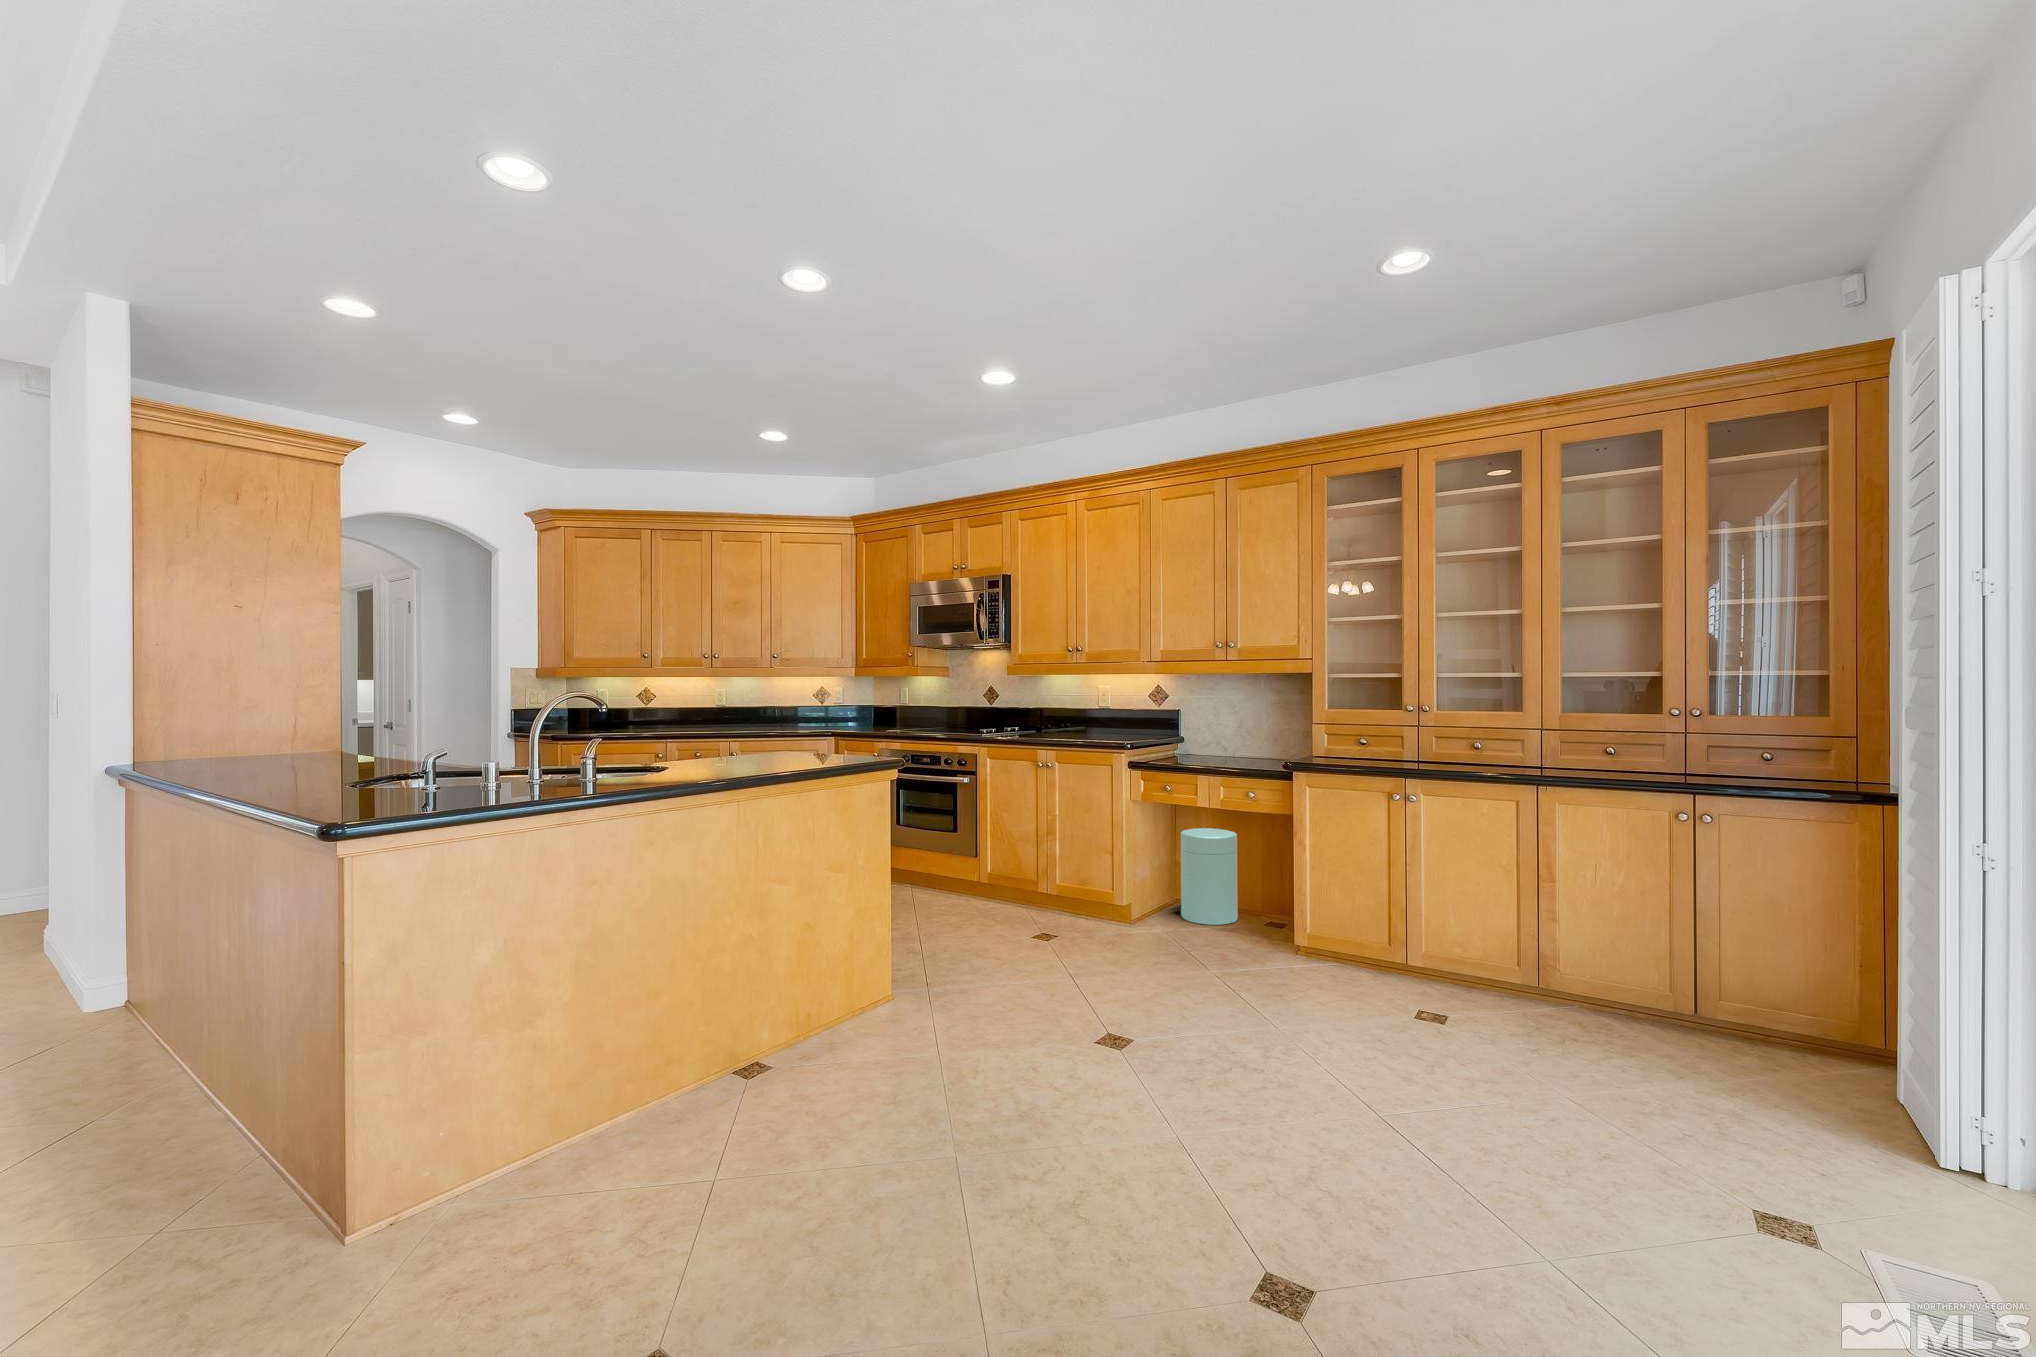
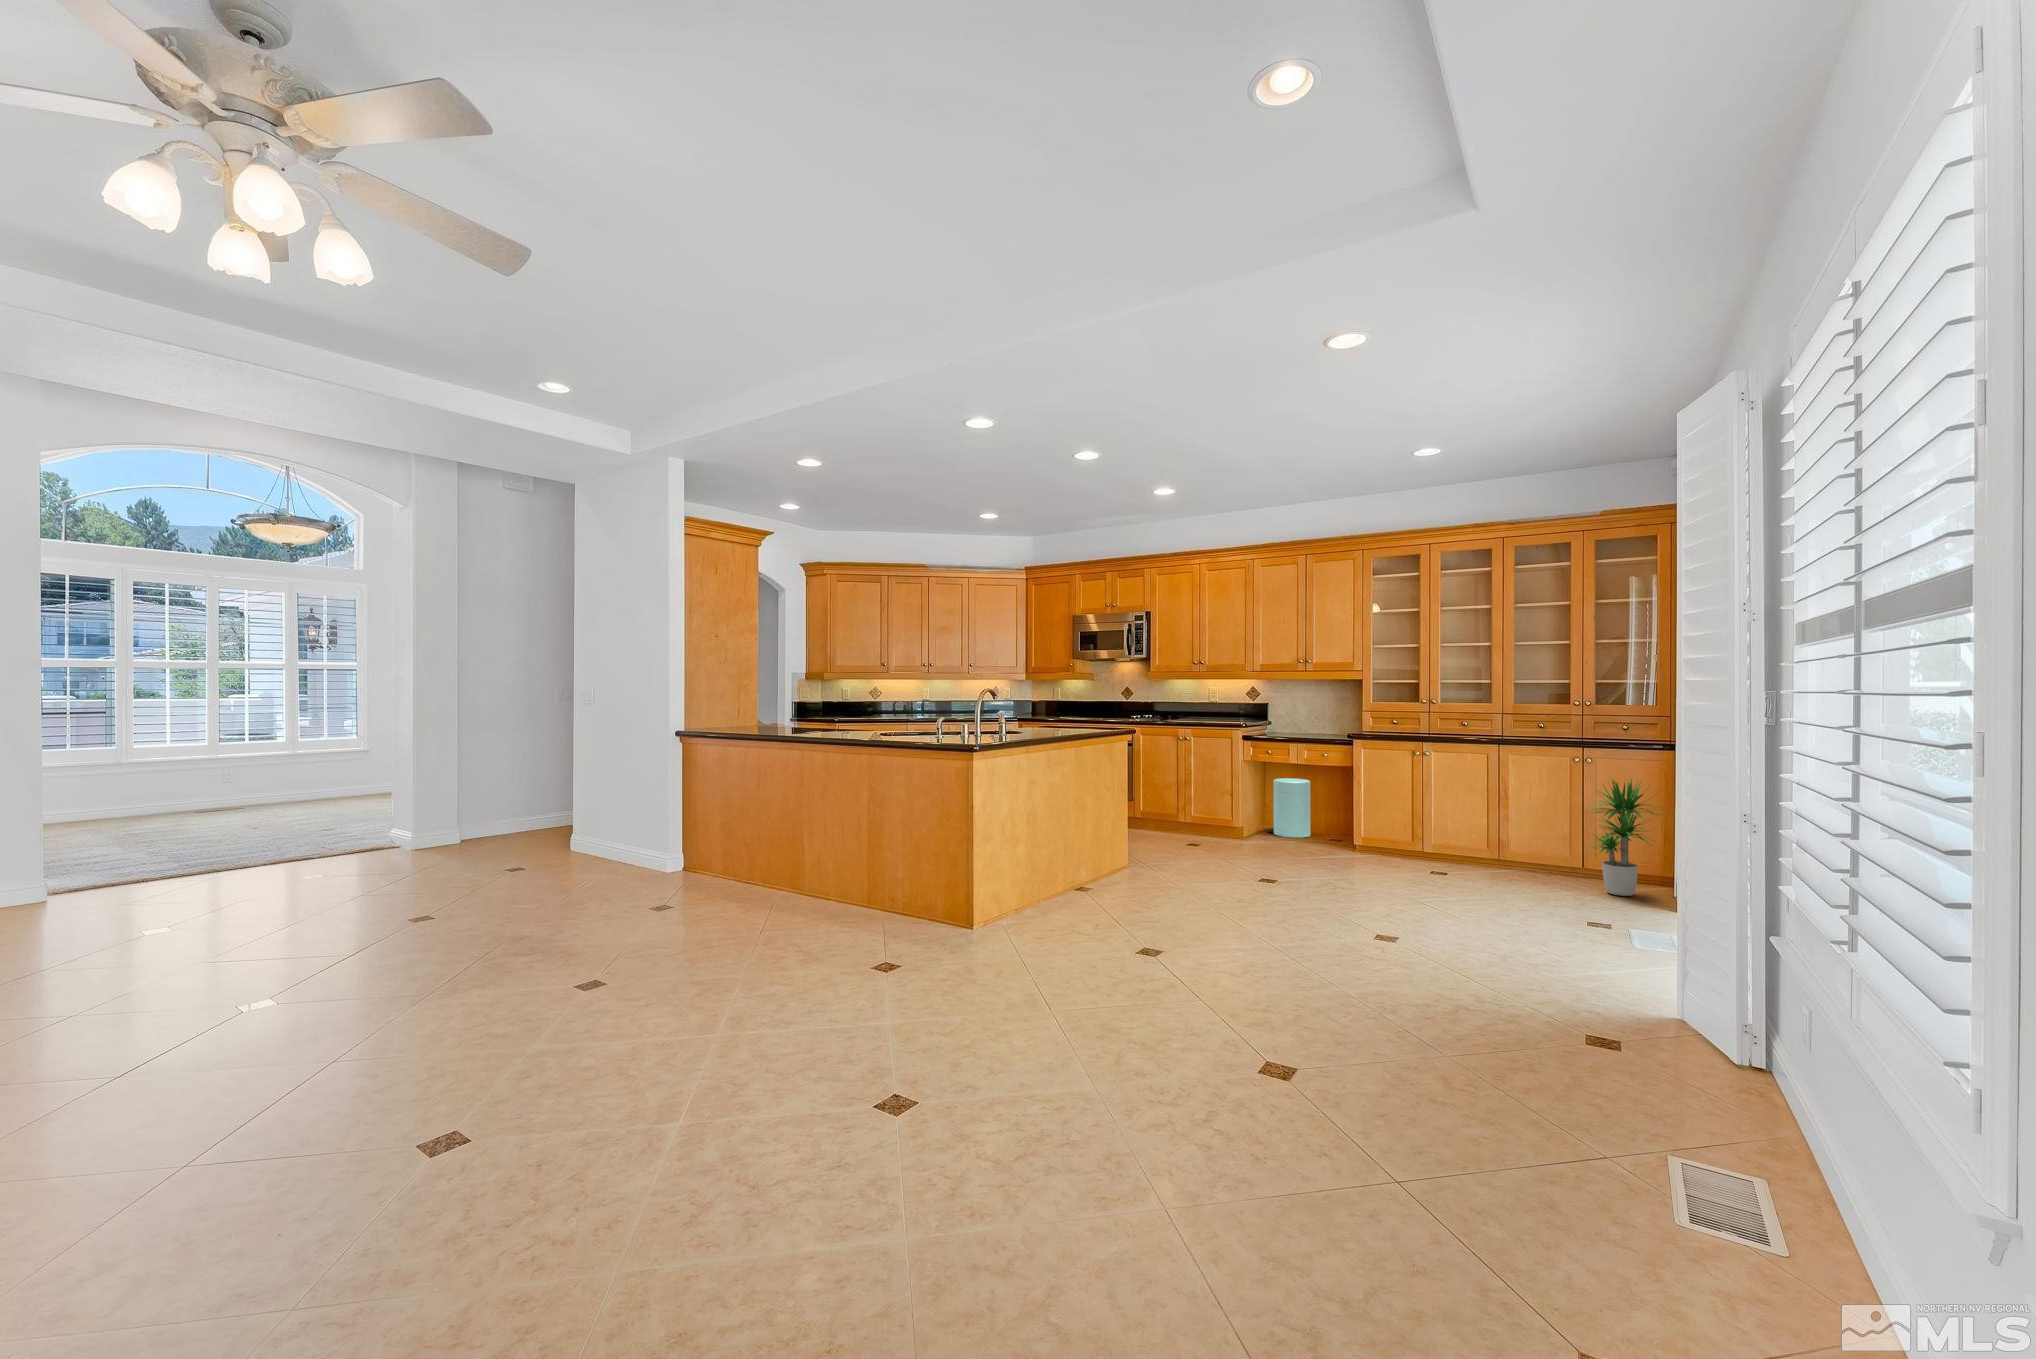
potted plant: none [1694,860,1885,1101] -> present [1589,779,1660,896]

